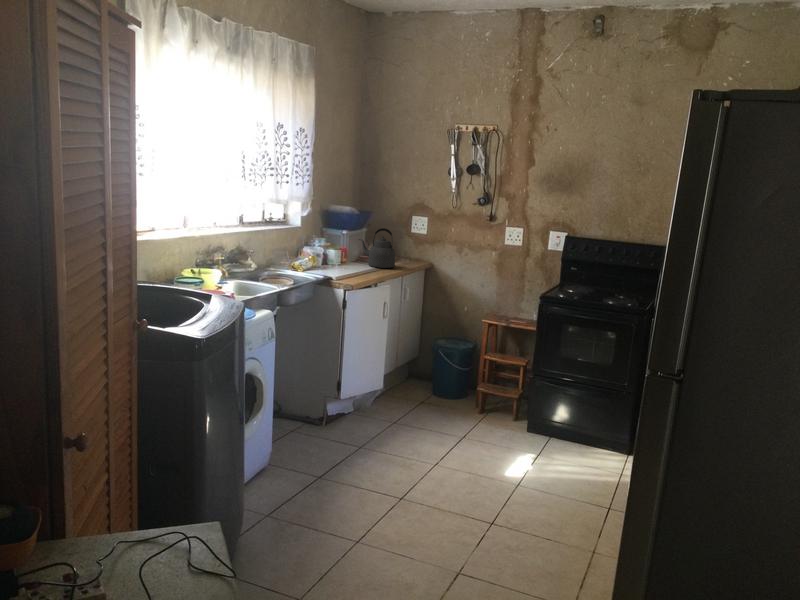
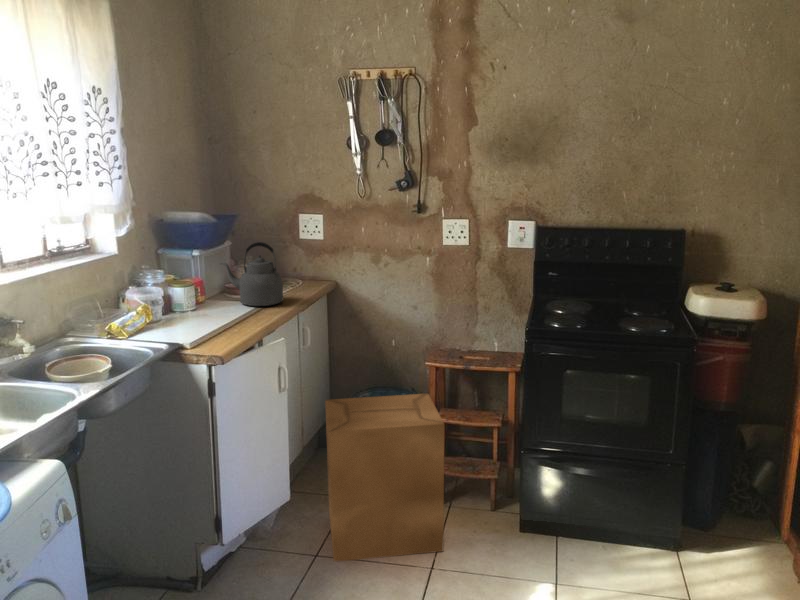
cardboard box: none [404,330,481,431] -> present [325,394,444,561]

